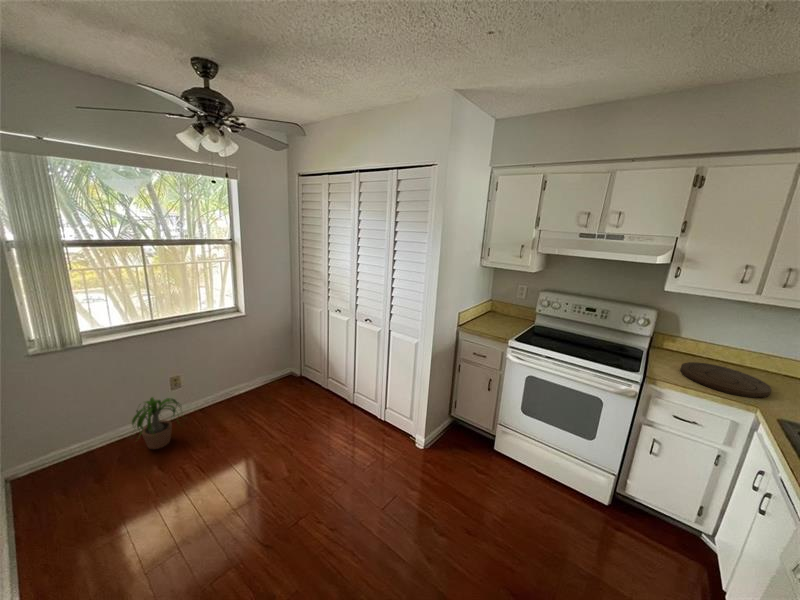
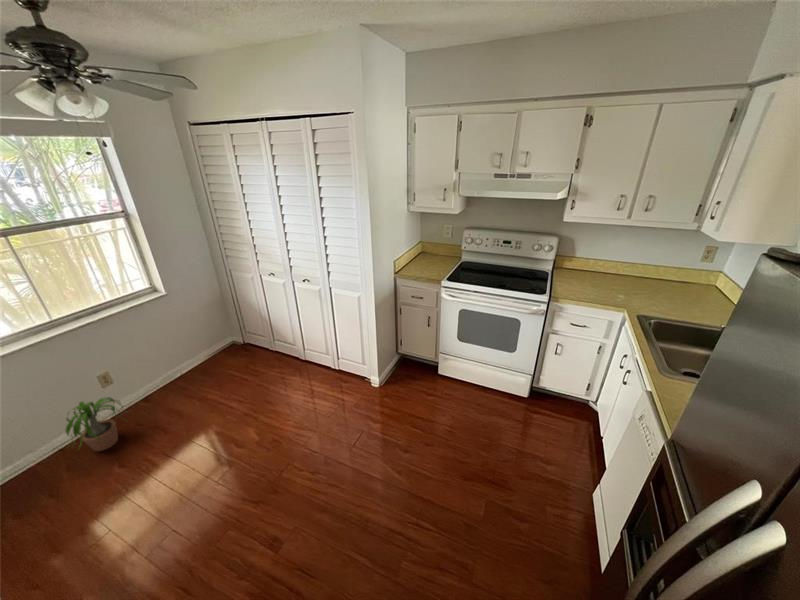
cutting board: present [680,362,771,398] -> none [576,277,637,301]

